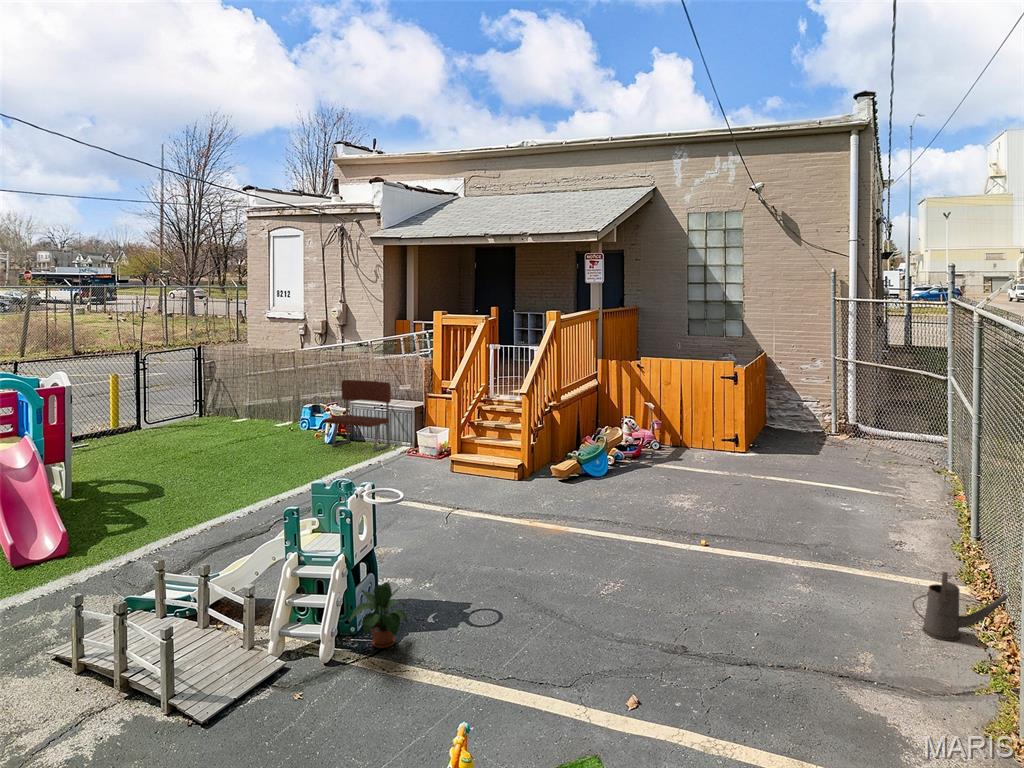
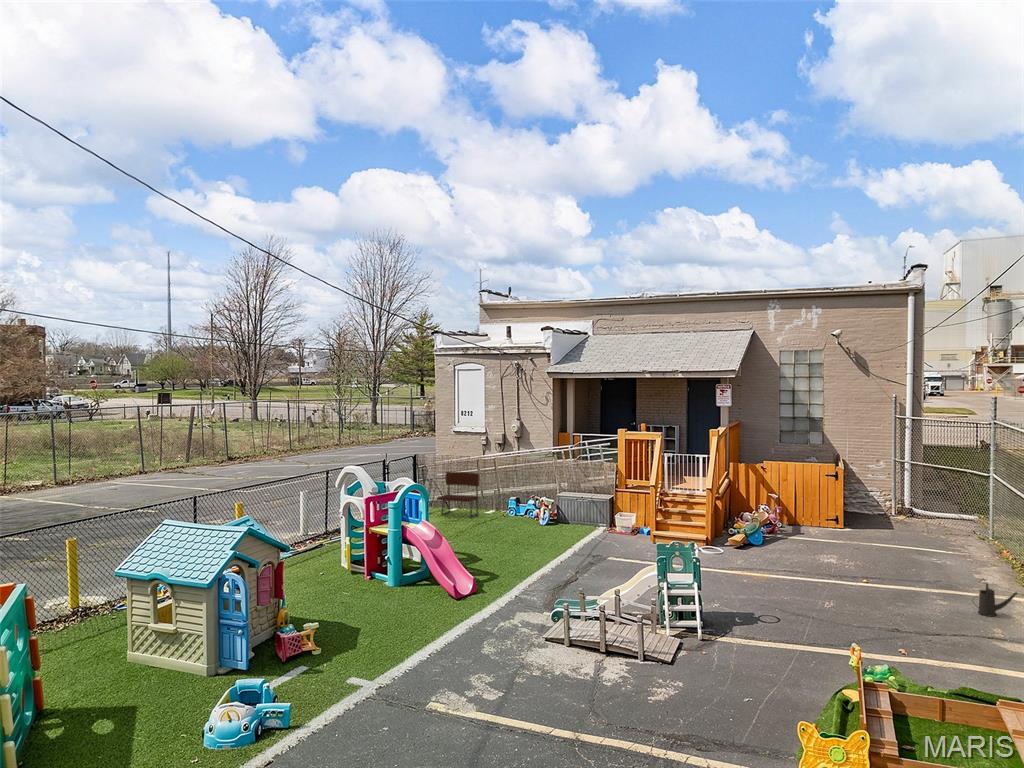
bench: present [324,380,391,451] -> present [437,472,479,517]
potted plant: present [350,582,408,648] -> none [706,594,733,625]

